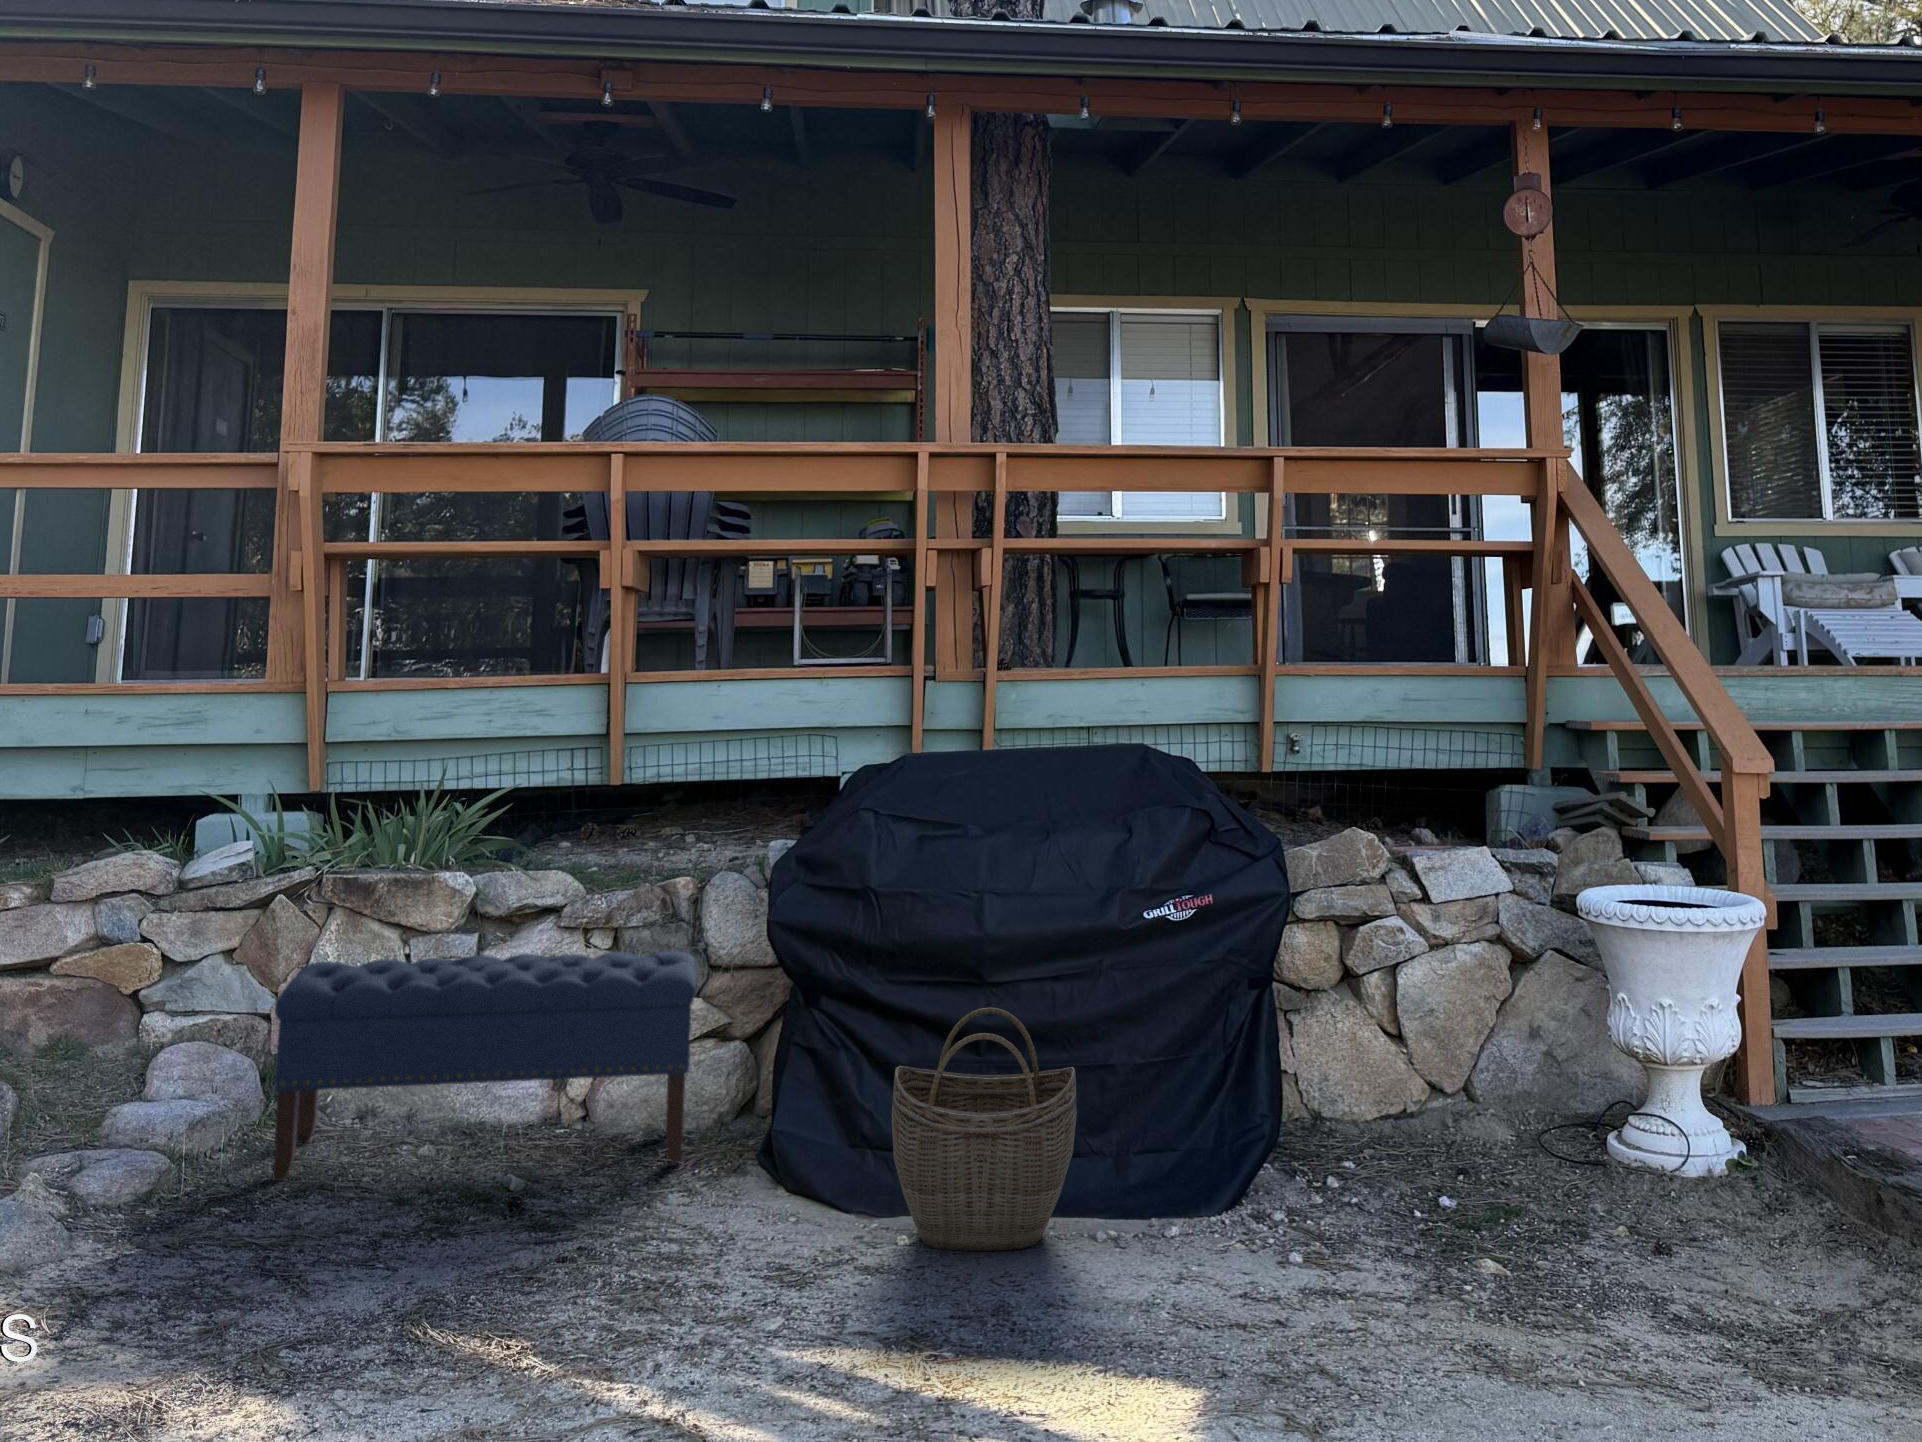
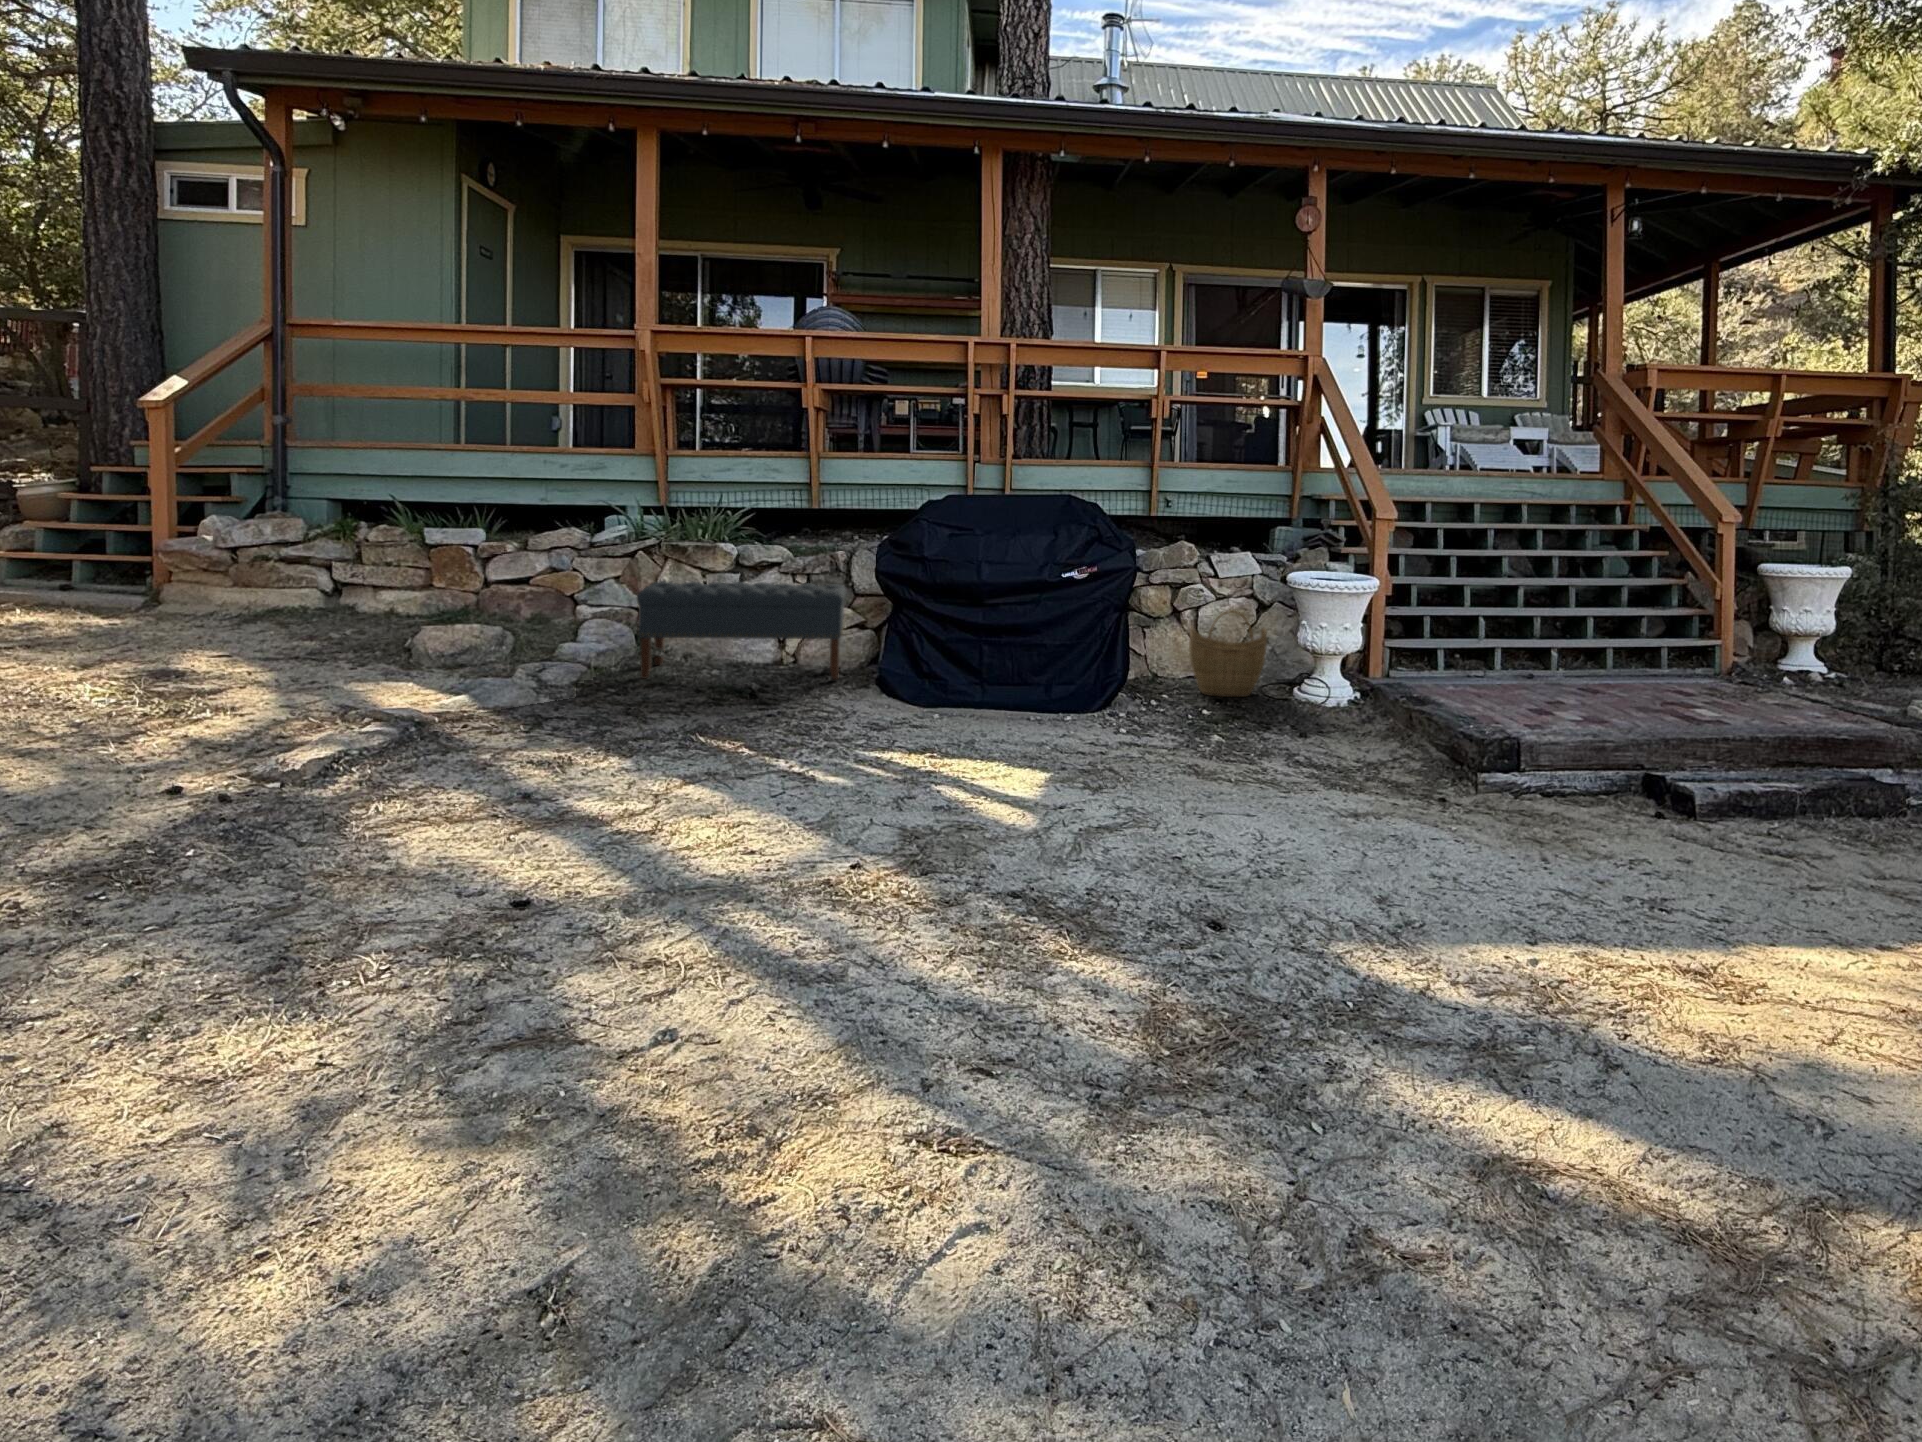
woven basket: present [892,1008,1077,1251] -> present [1189,611,1267,697]

